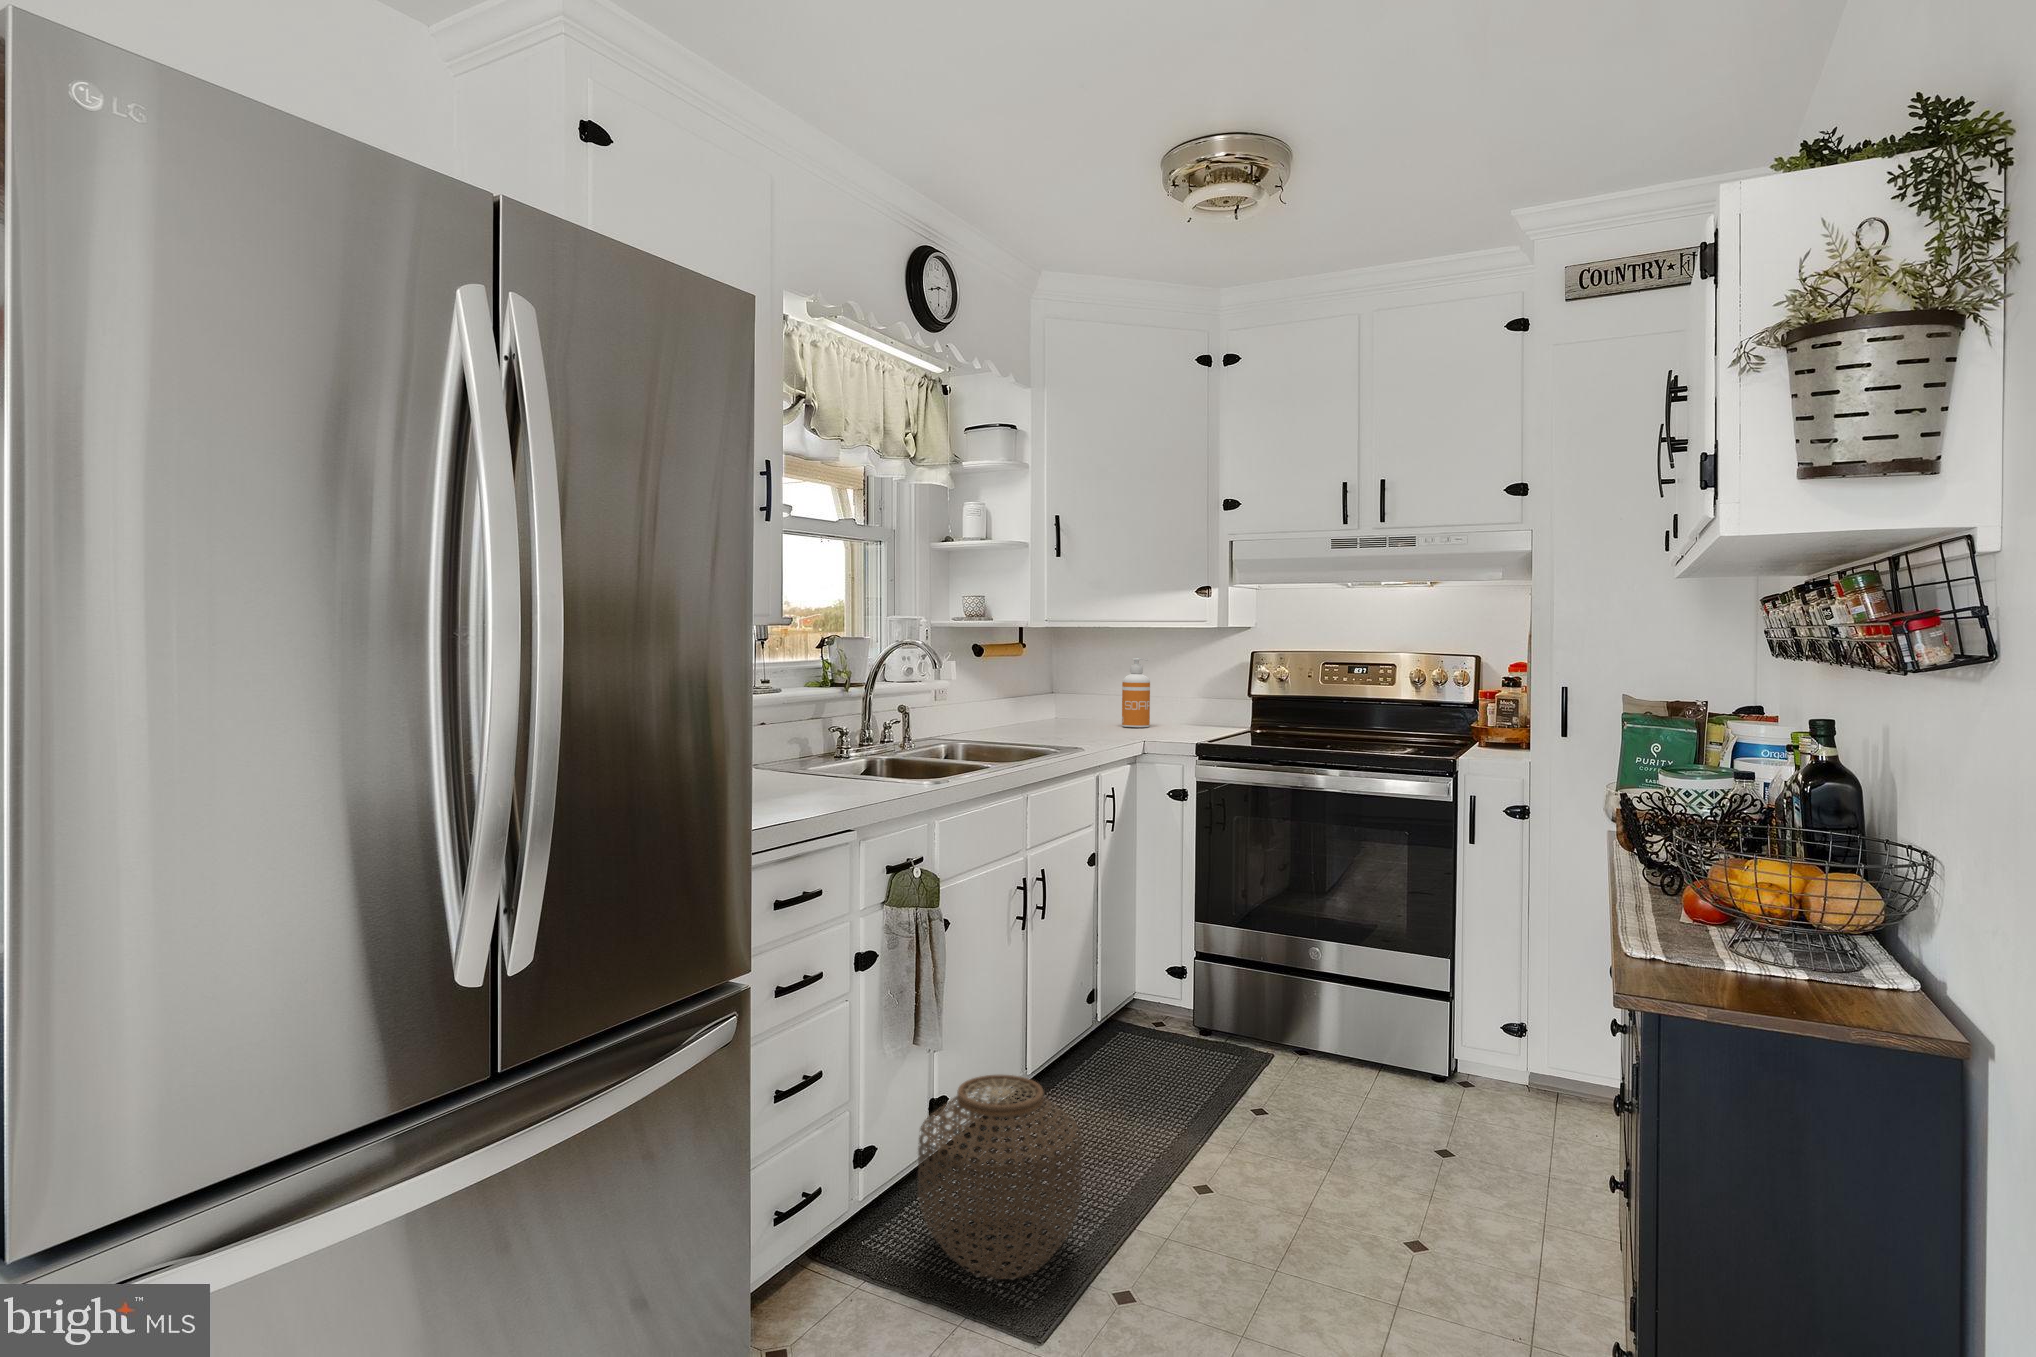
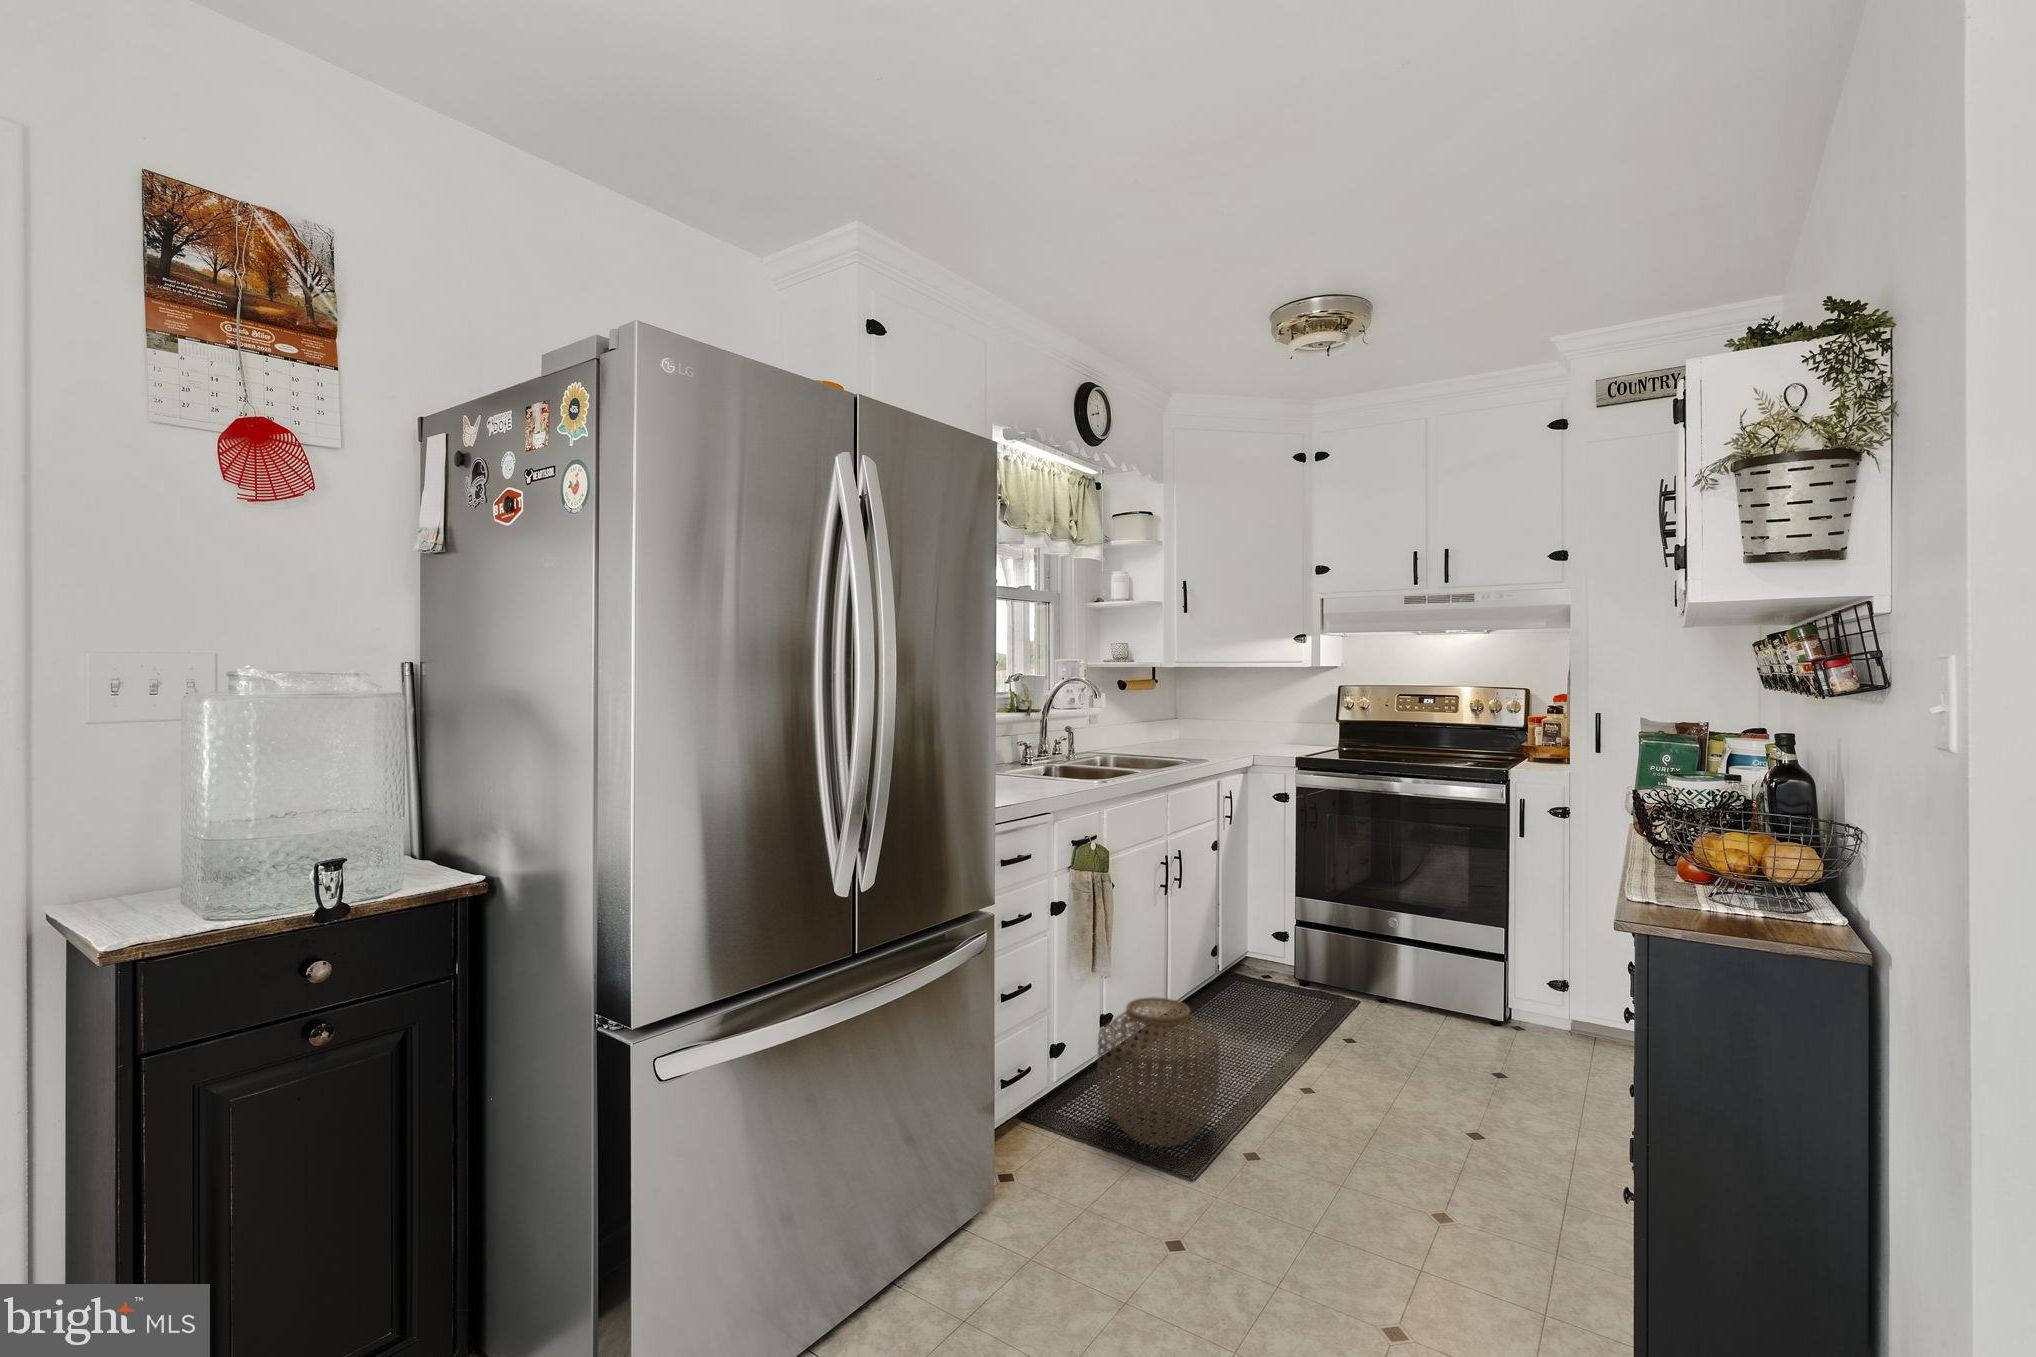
soap dispenser: present [1122,658,1150,727] -> none [1234,690,1256,744]

